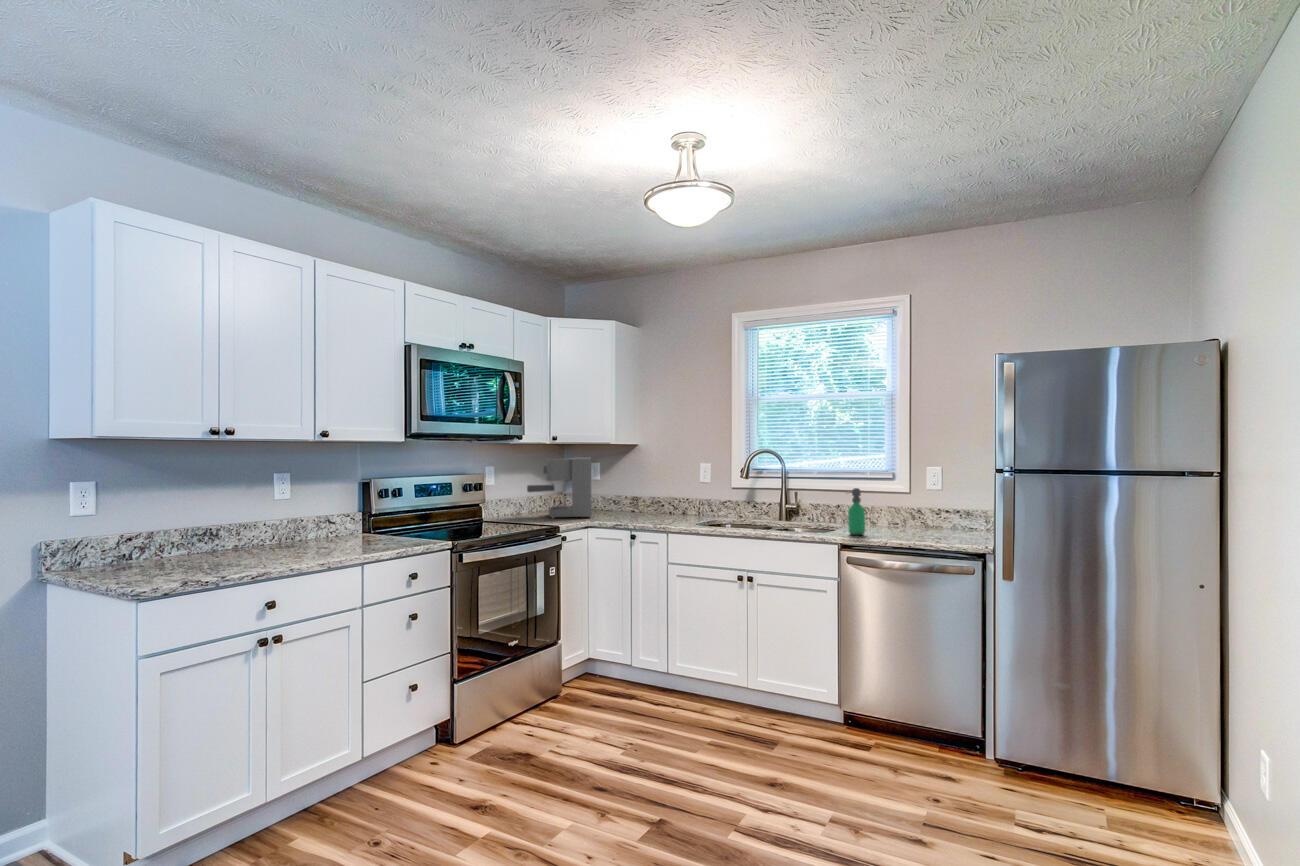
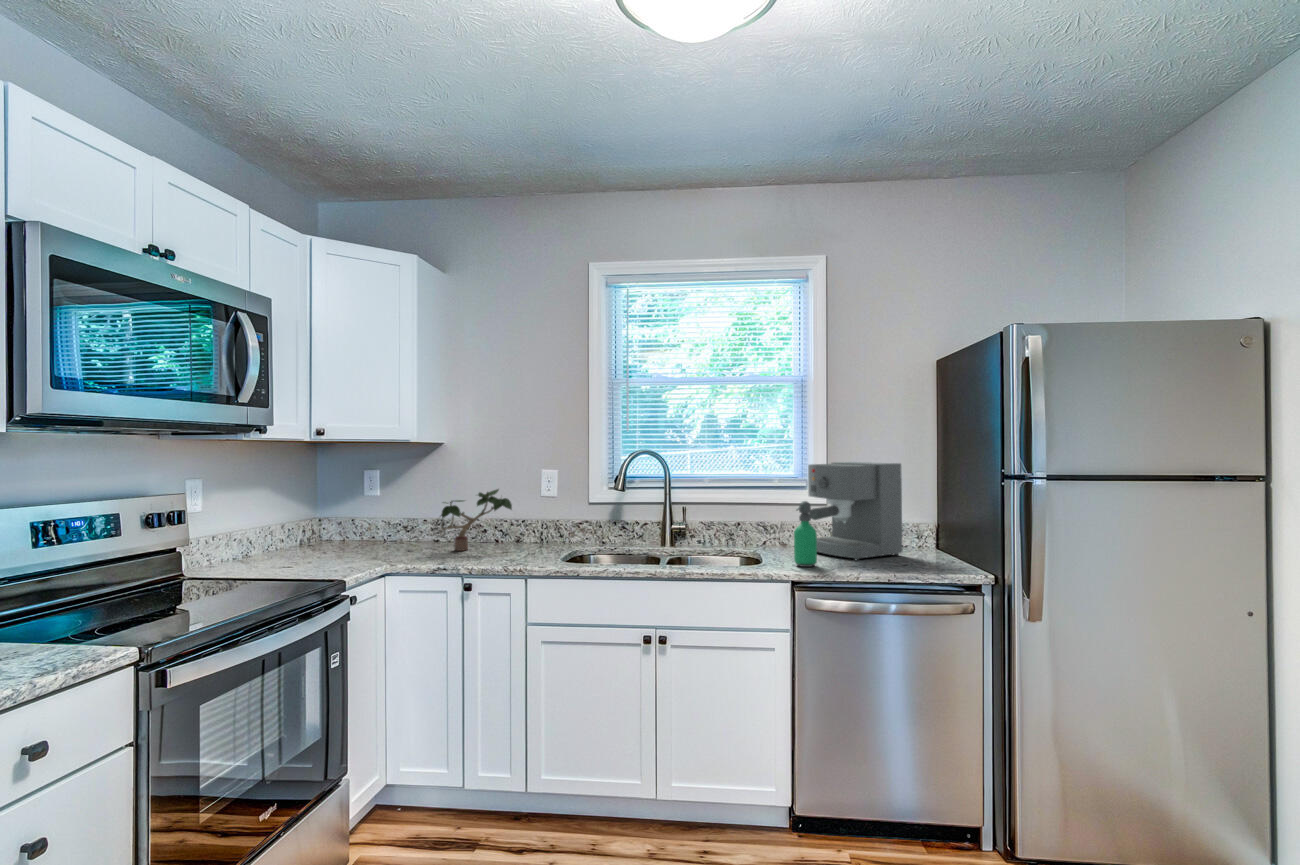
coffee maker: present [527,458,592,519] -> present [808,462,903,560]
potted plant: none [622,475,681,517] -> present [441,489,512,551]

